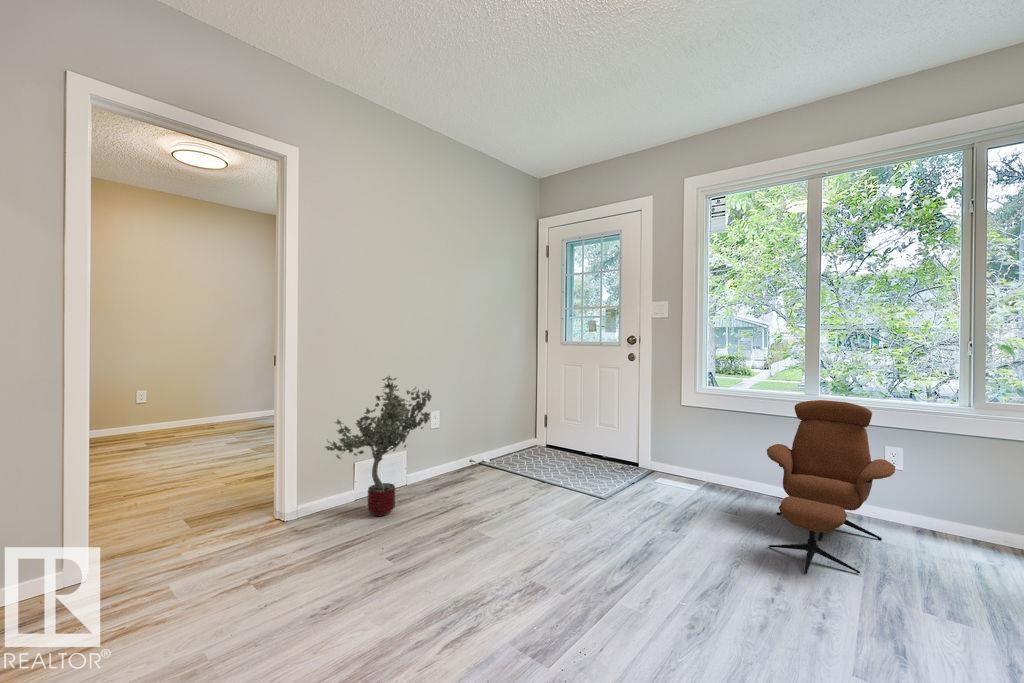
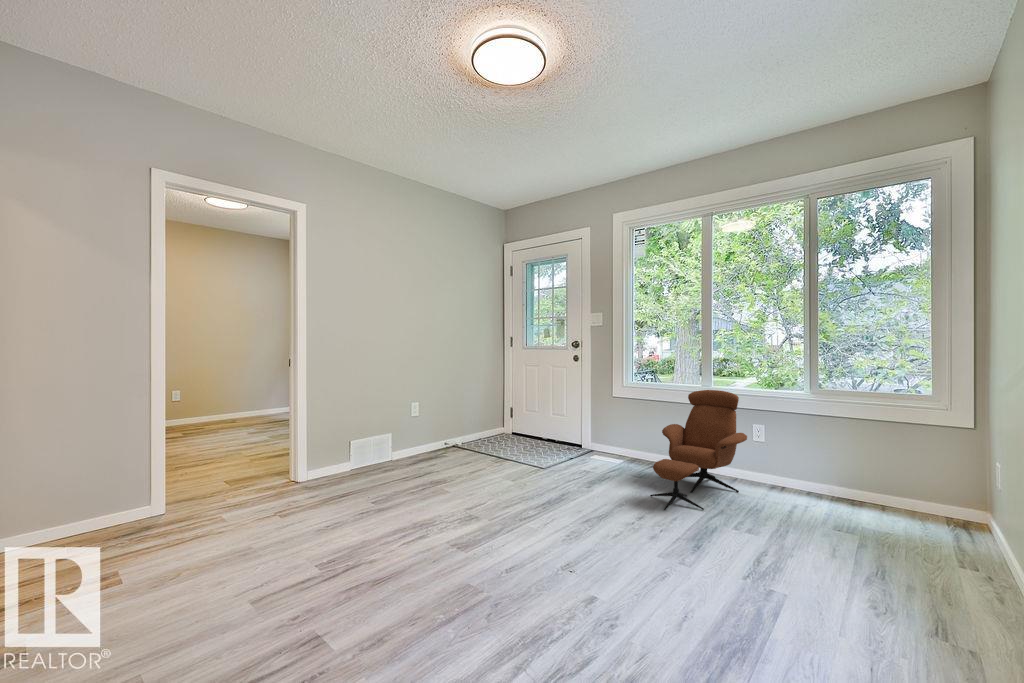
potted tree: present [325,376,431,516] -> none [326,374,409,480]

